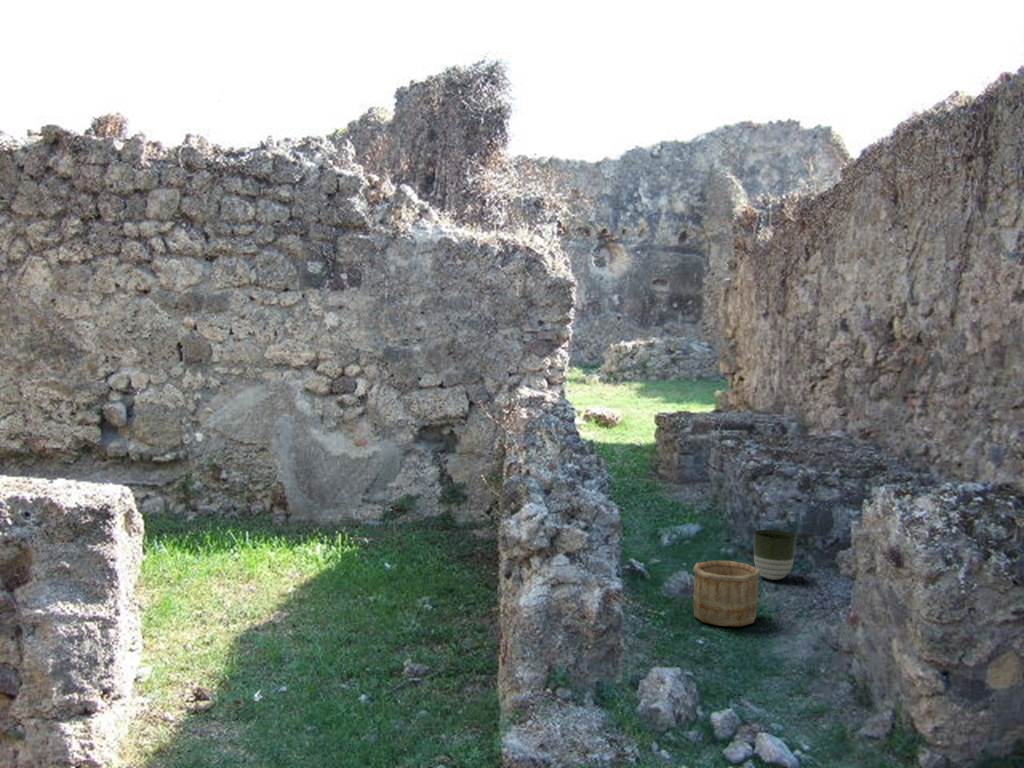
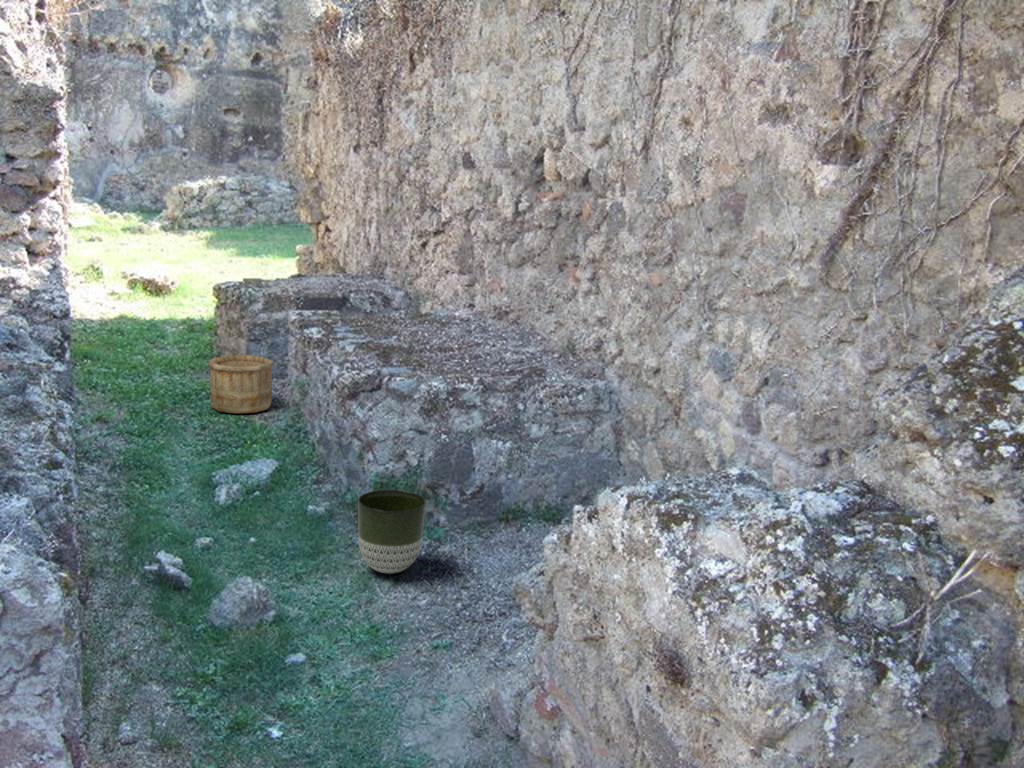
wooden bucket: present [693,560,760,627] -> present [208,355,273,413]

